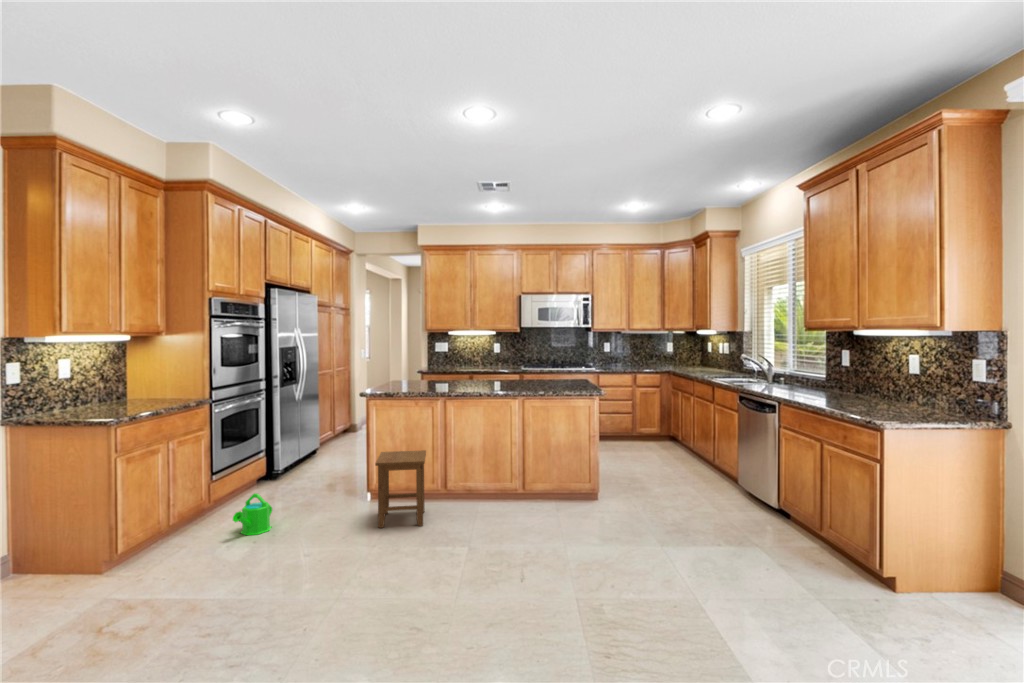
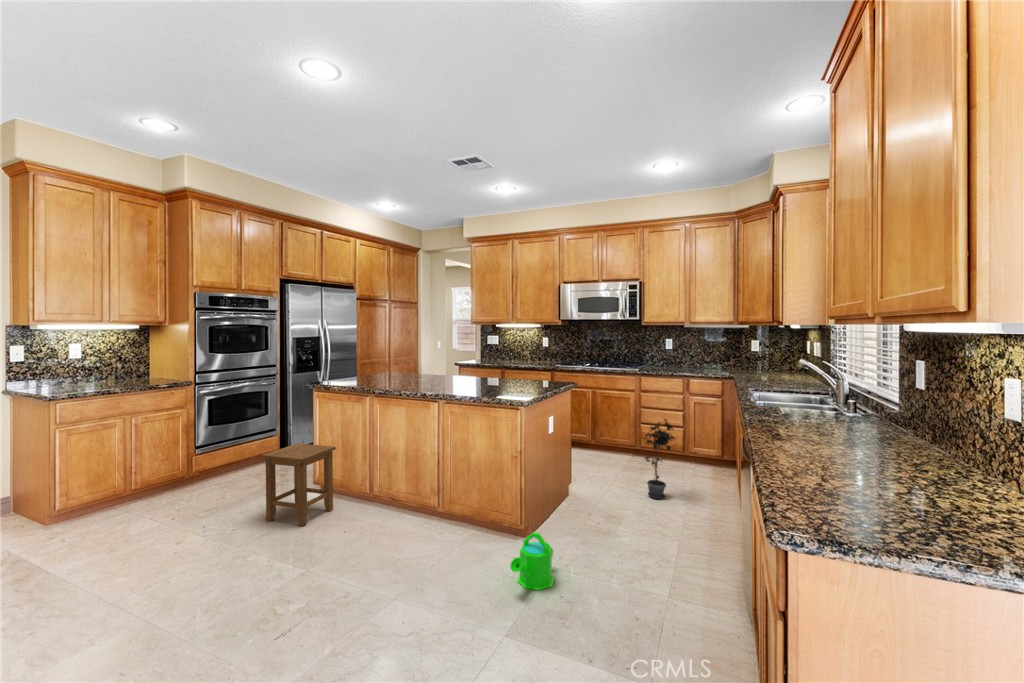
potted plant: none [641,405,672,467] -> present [645,419,675,499]
watering can: present [233,494,272,535] -> present [510,532,554,590]

